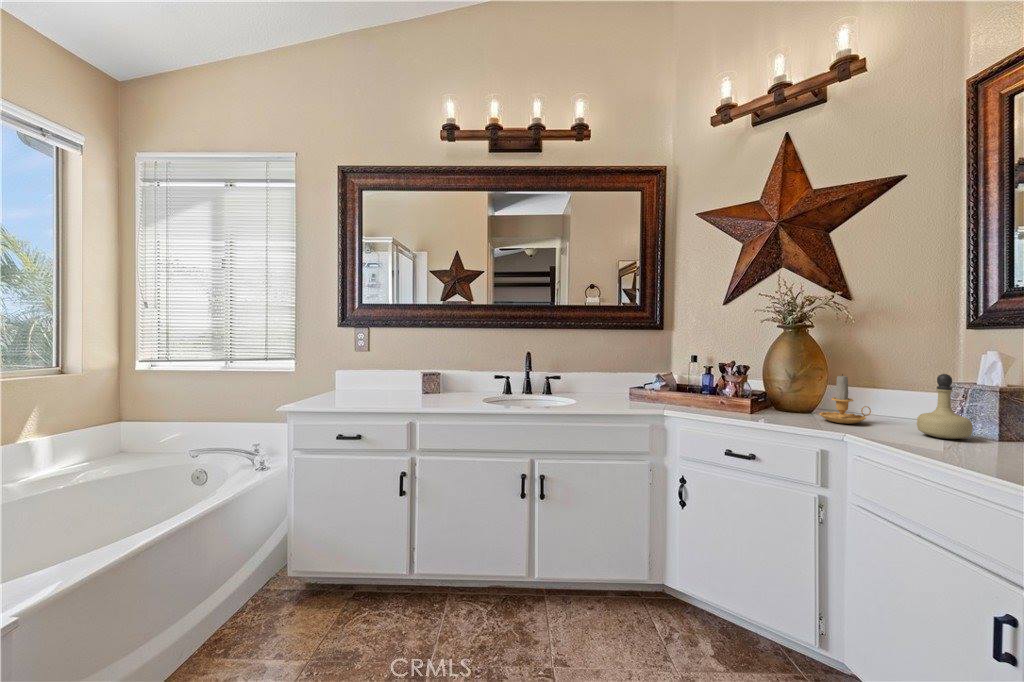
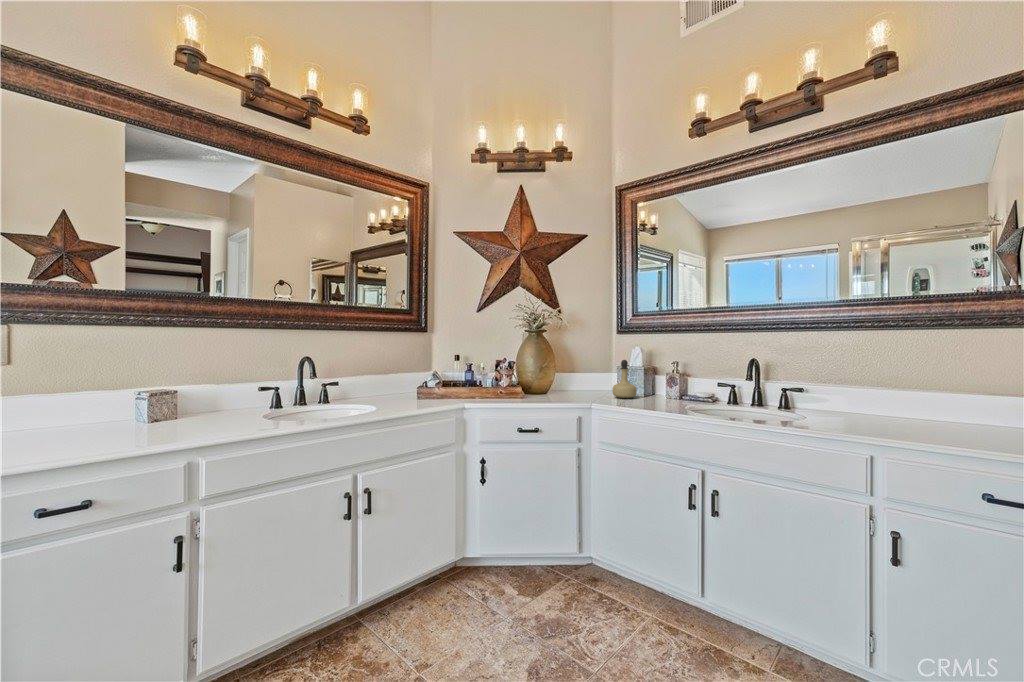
candle: present [819,374,871,424] -> none [560,363,586,397]

